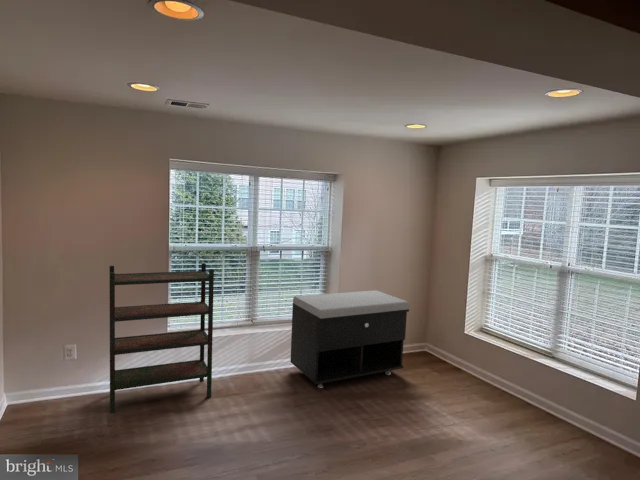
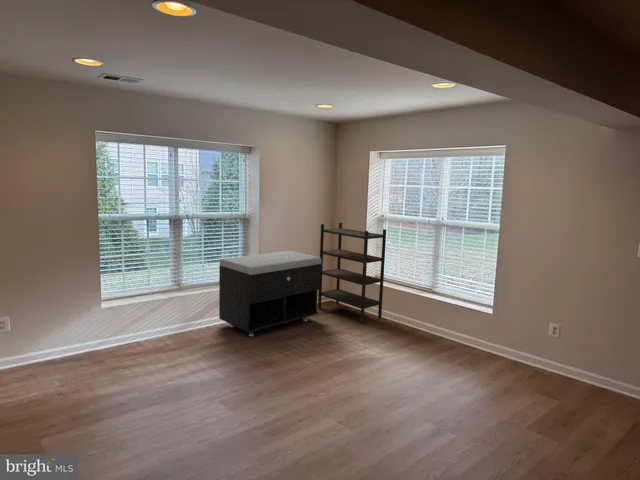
bookshelf: present [109,263,214,413] -> present [318,223,386,324]

